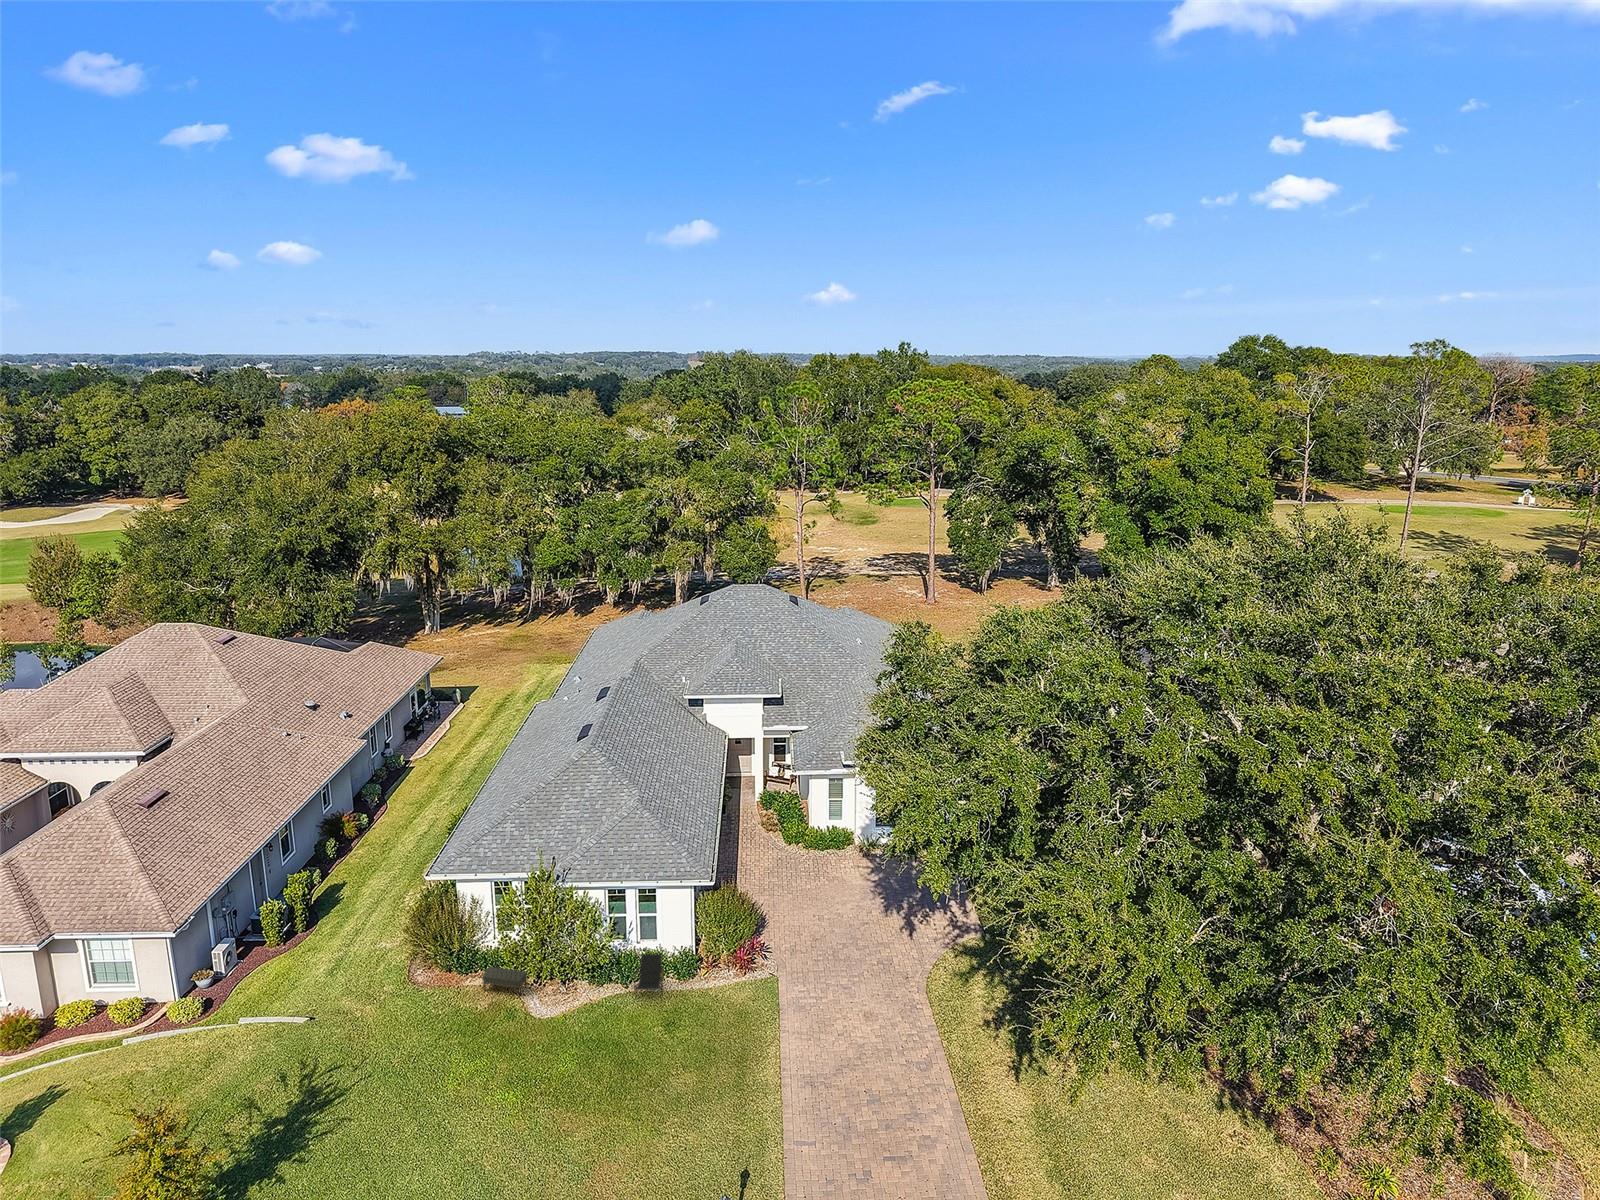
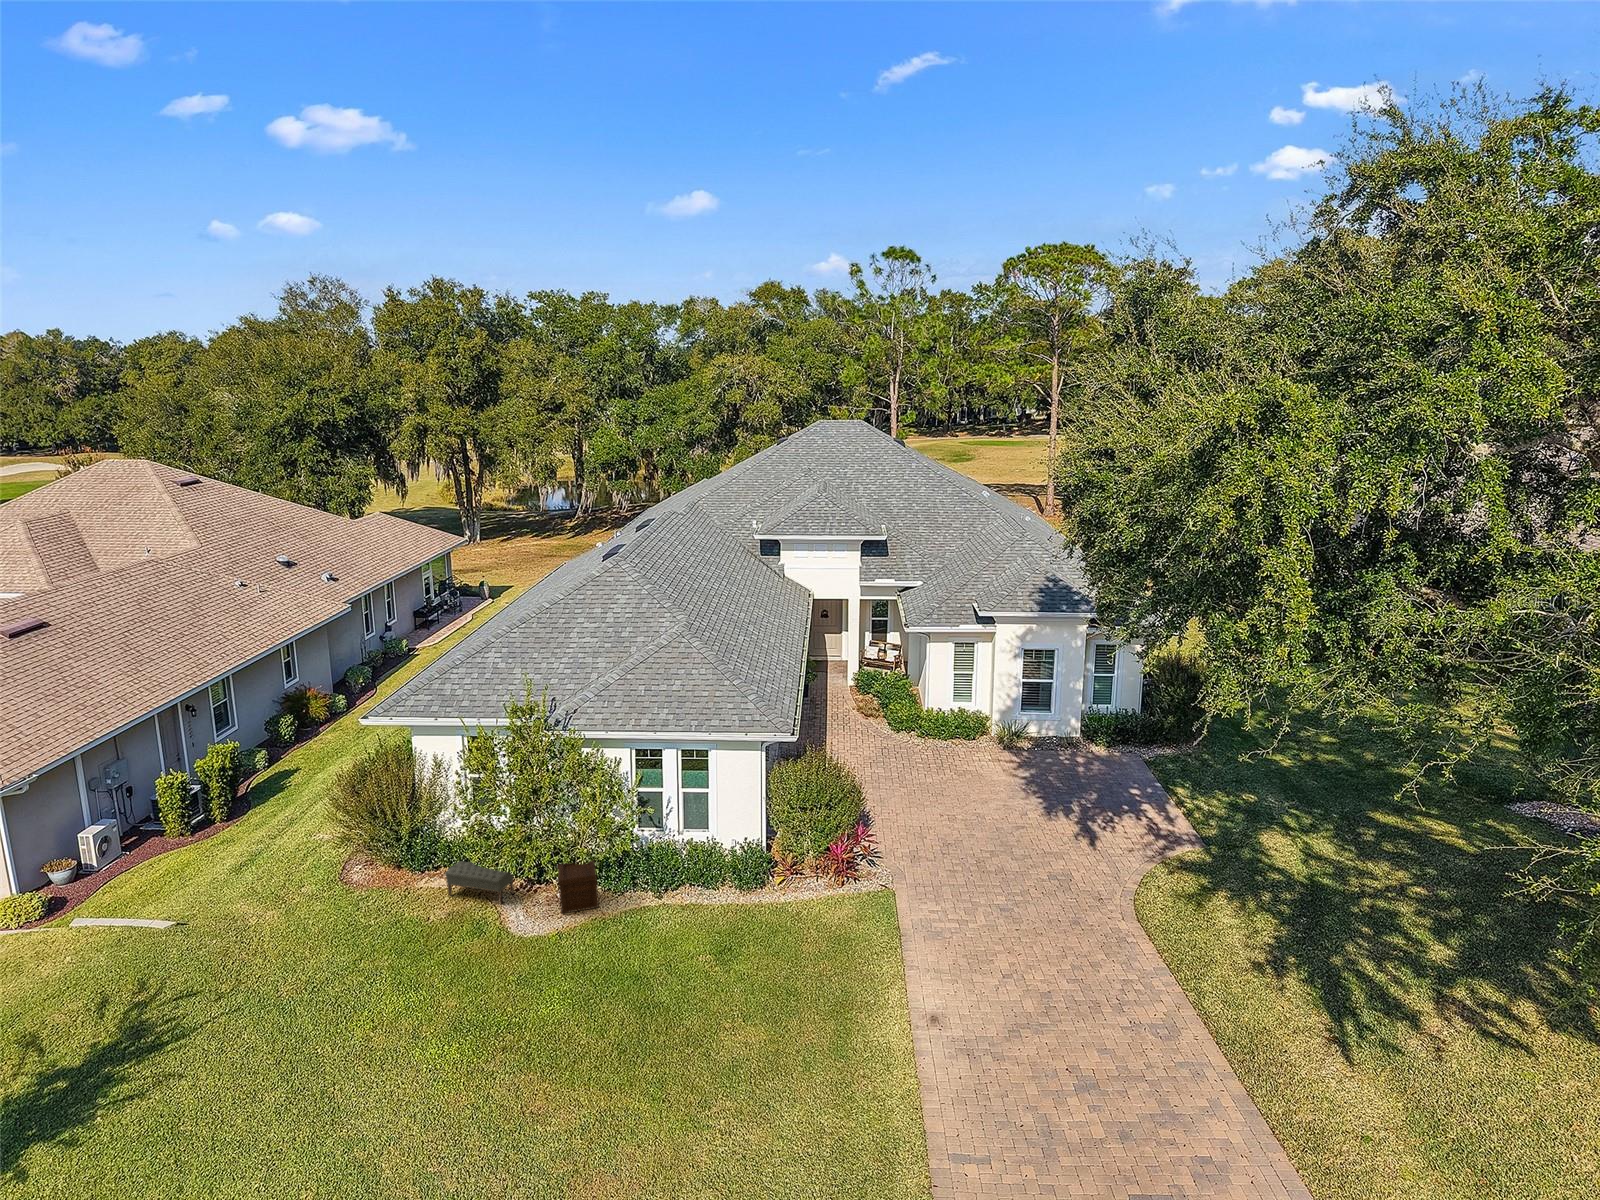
lounge chair: present [634,954,664,995] -> none [671,847,716,912]
wooden crate: none [558,962,586,1002] -> present [558,859,599,913]

